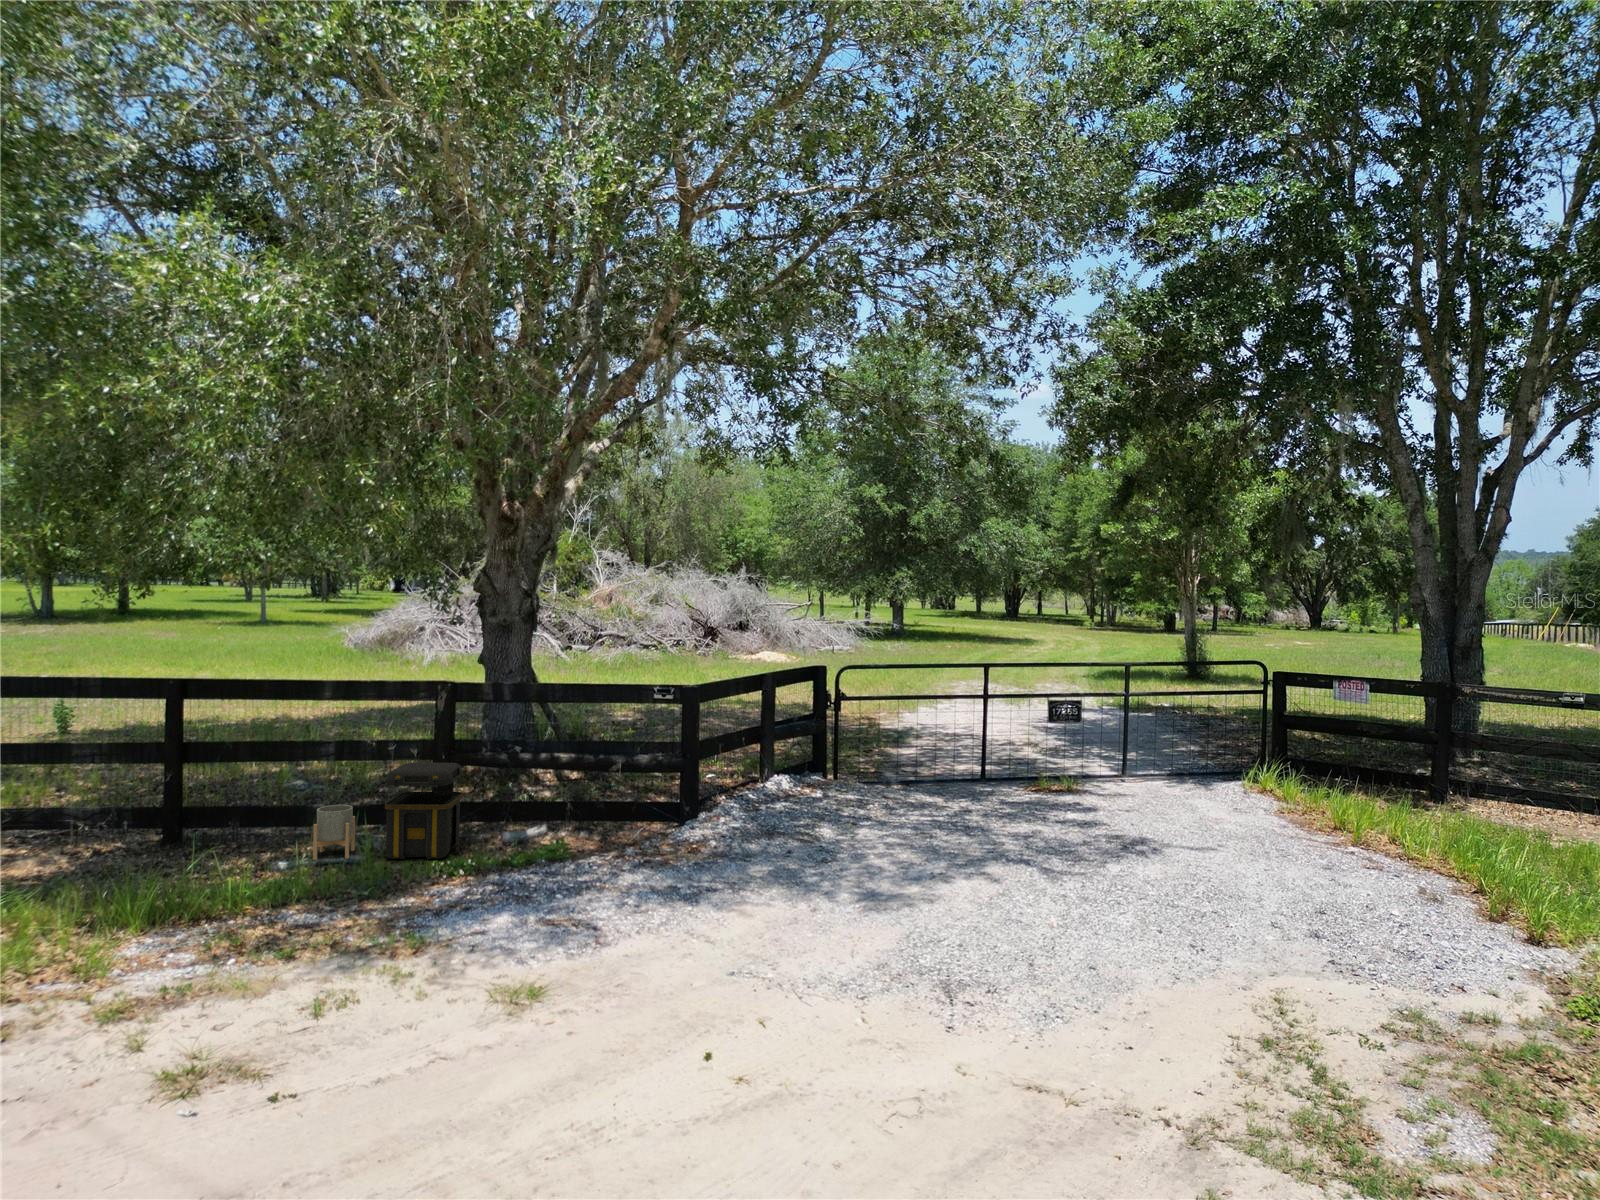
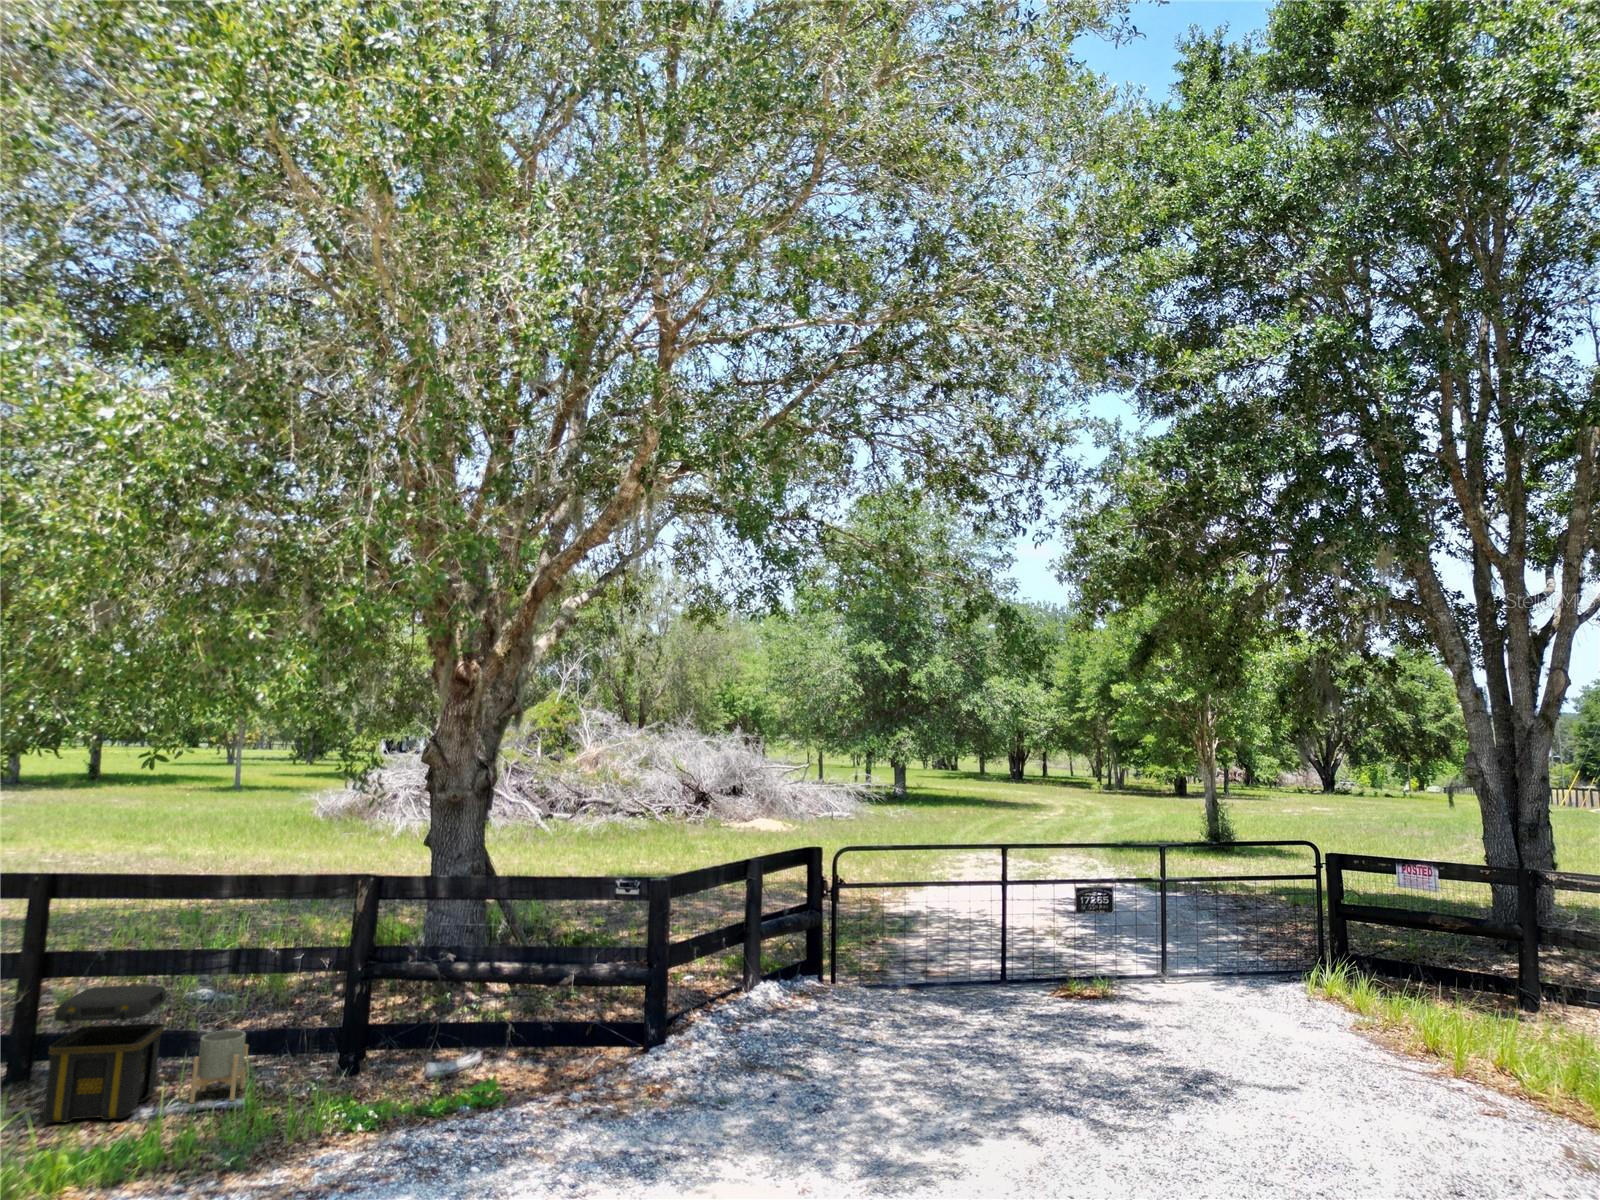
toolbox: present [385,763,462,859] -> present [43,985,167,1123]

